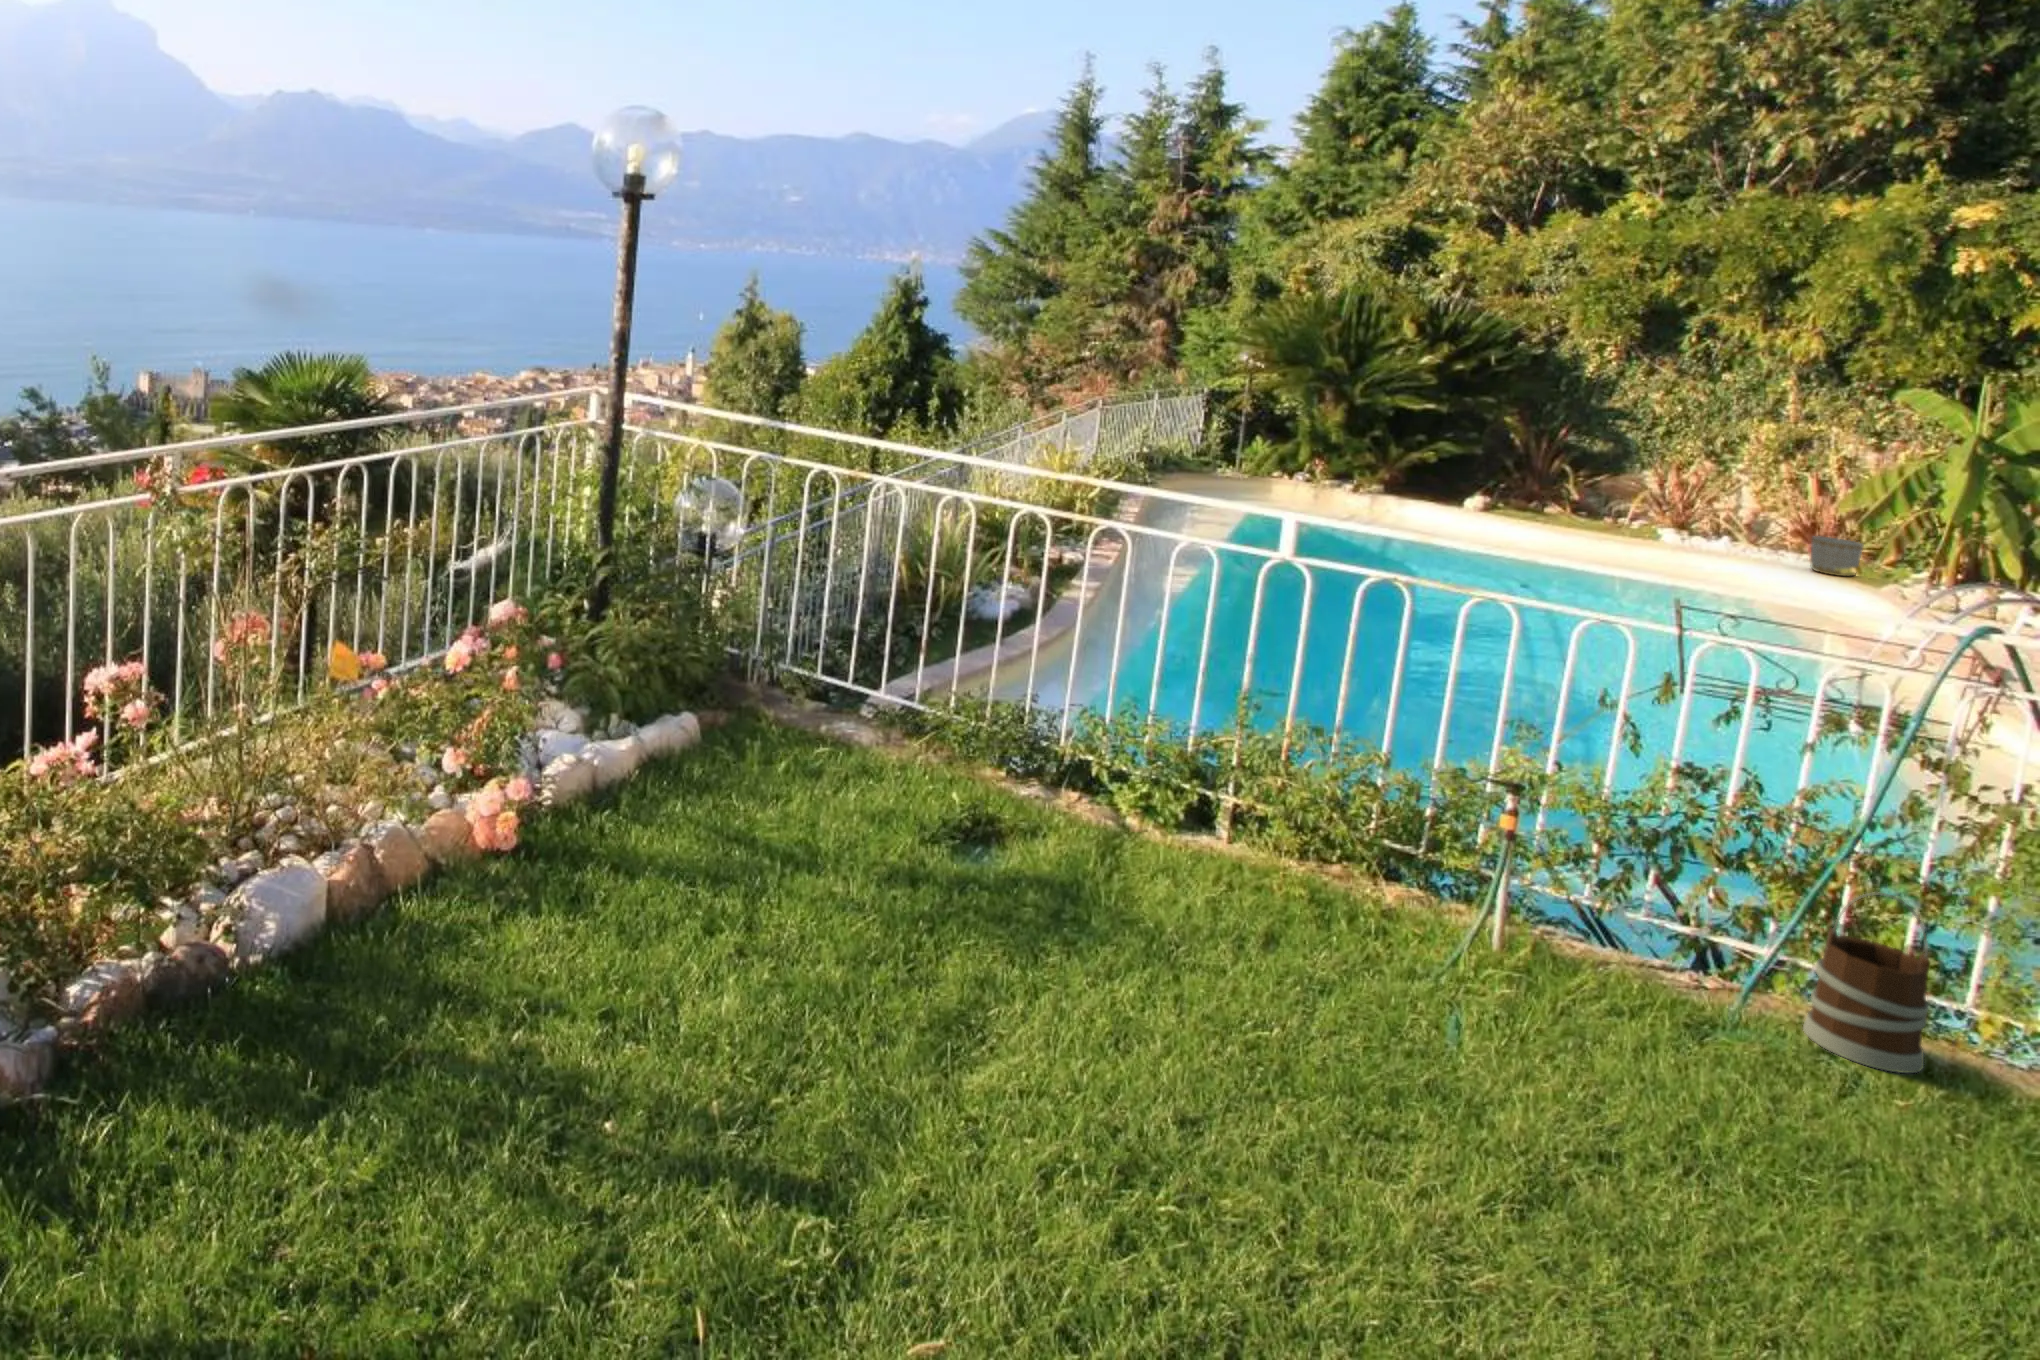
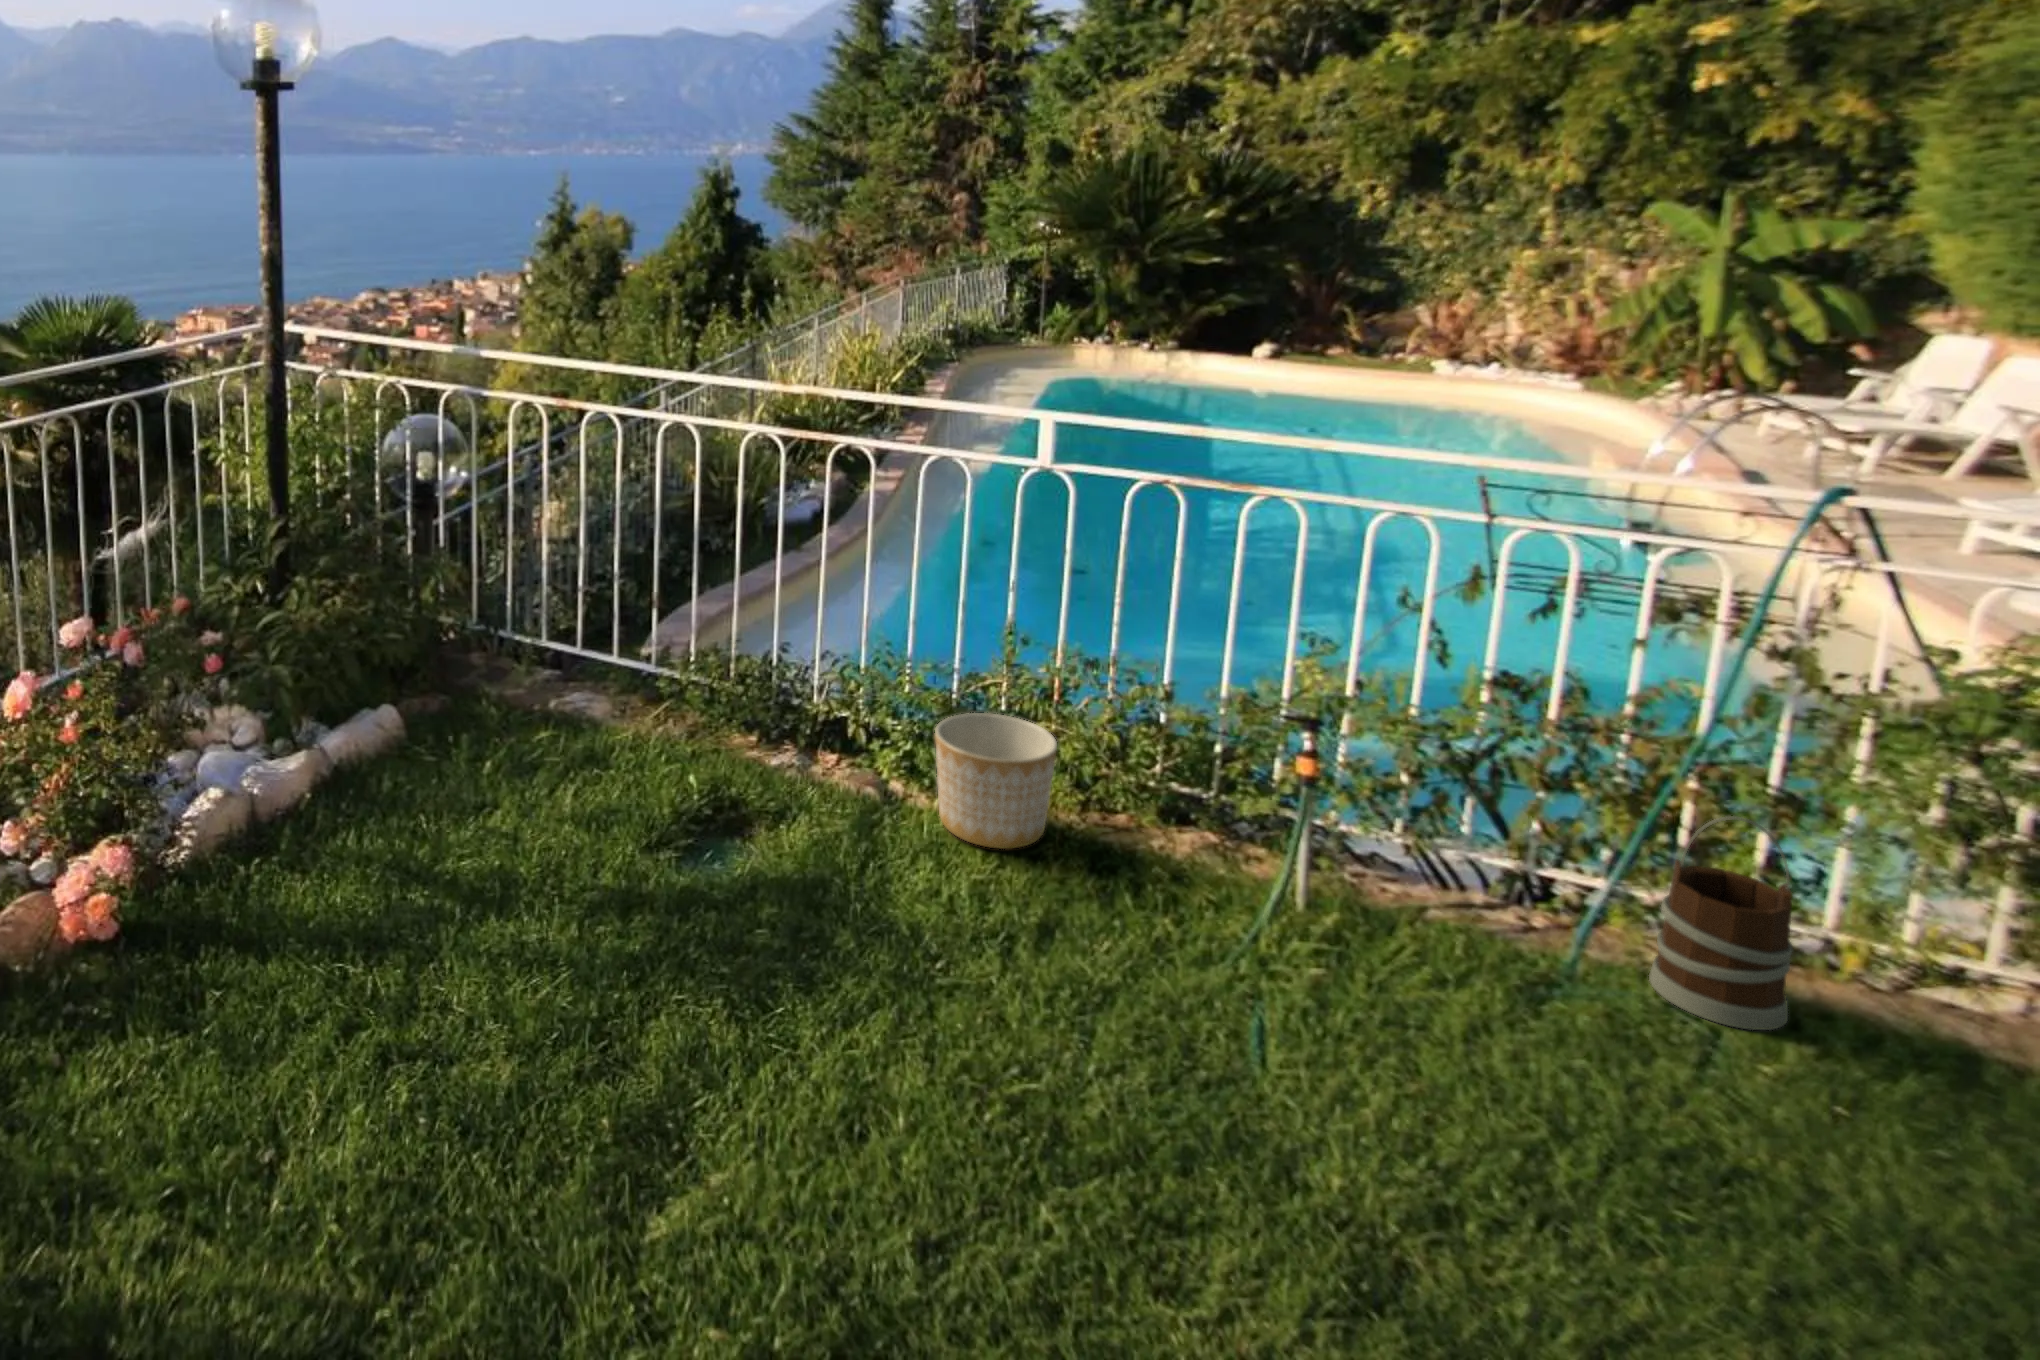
planter: present [1811,537,1863,577] -> present [935,713,1057,849]

